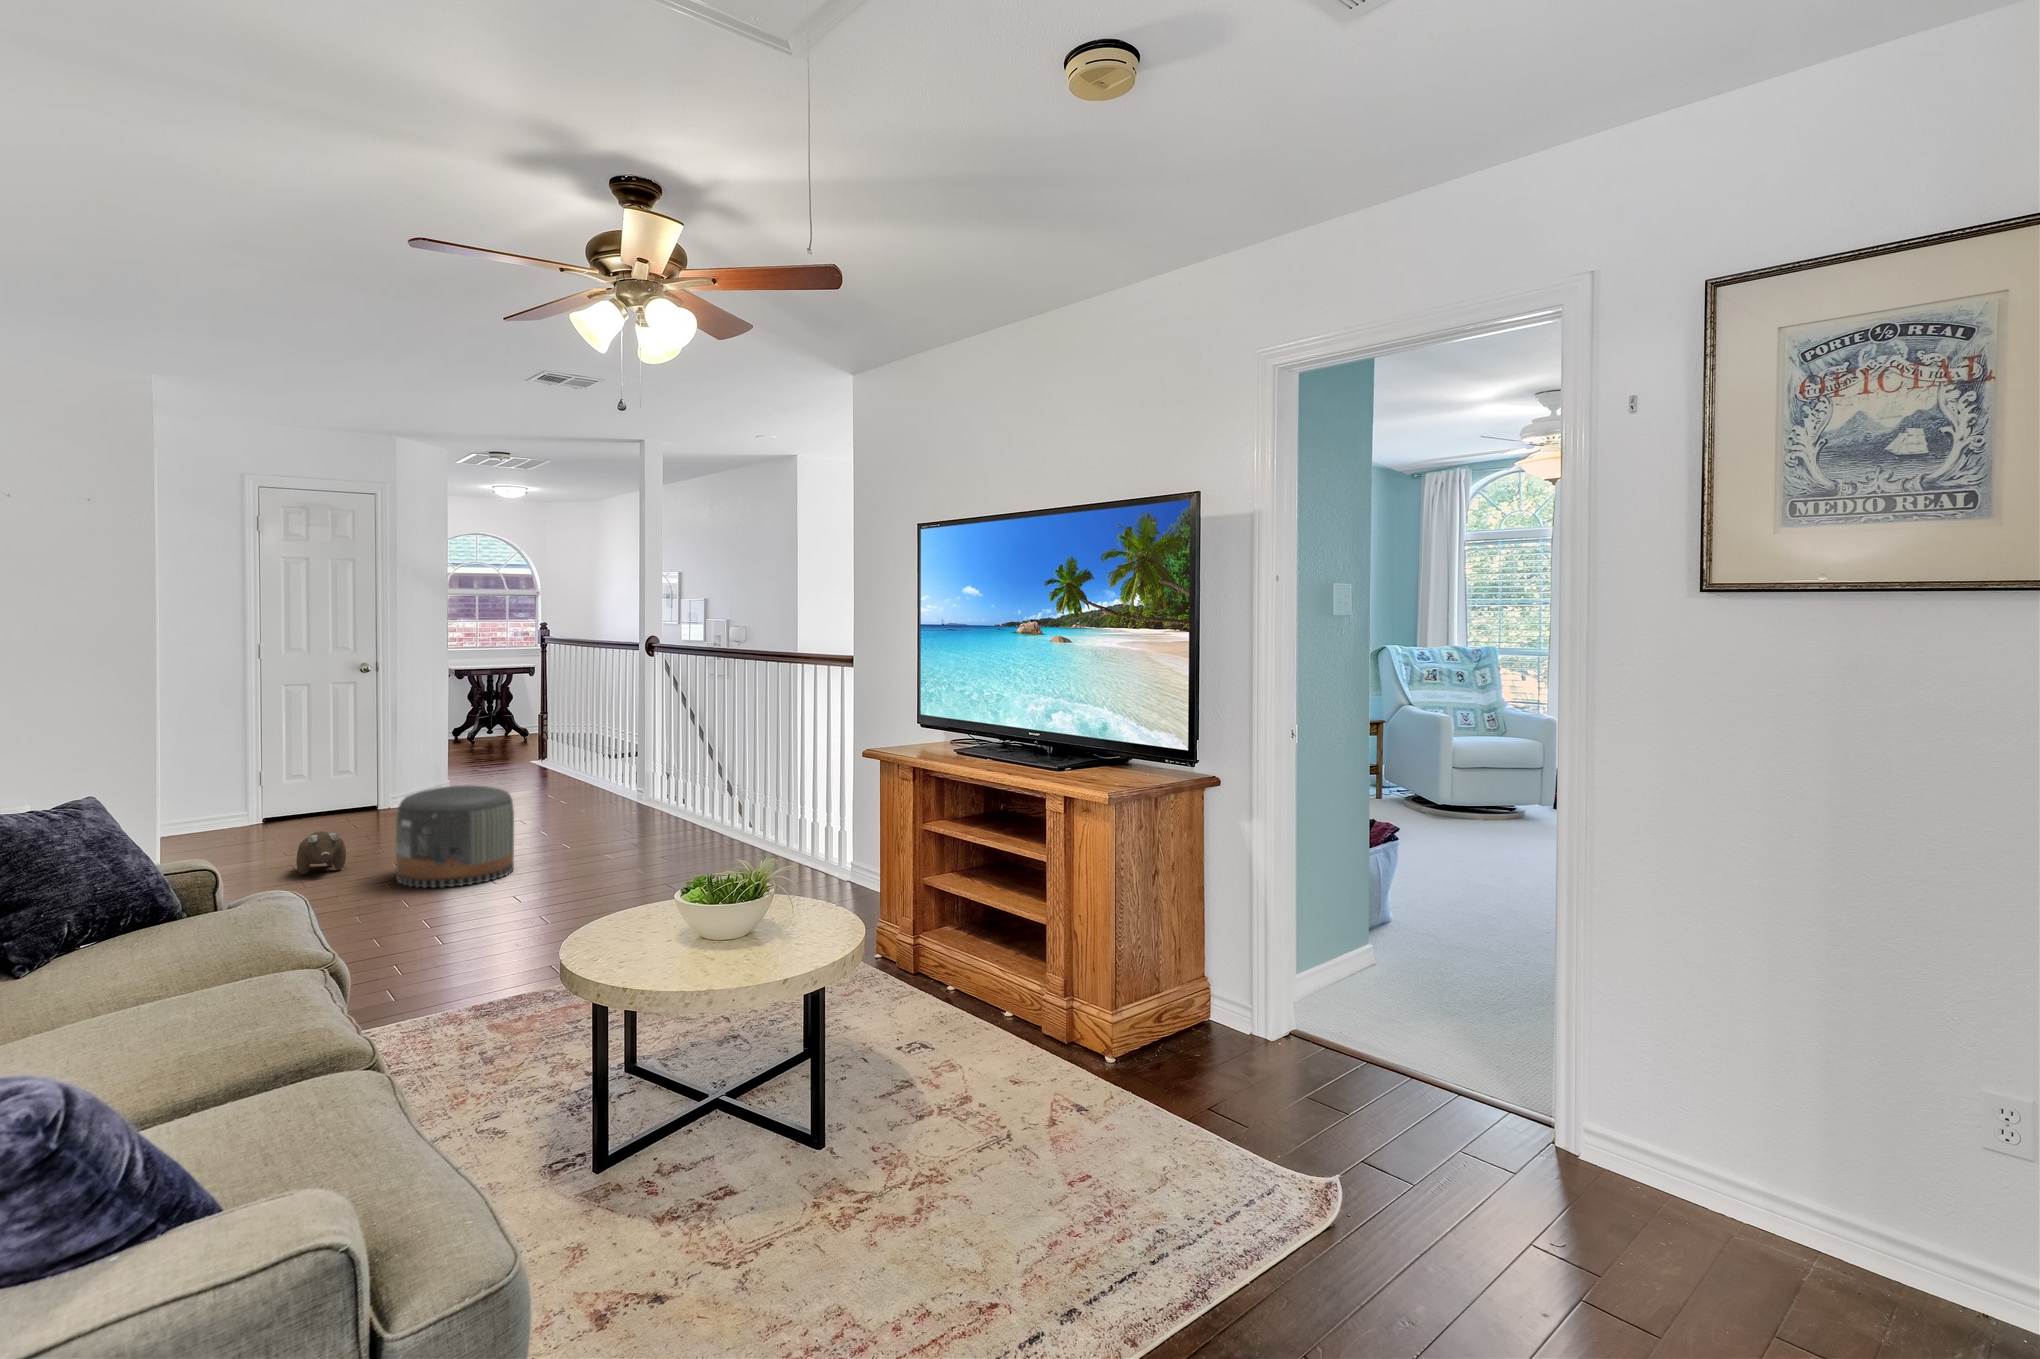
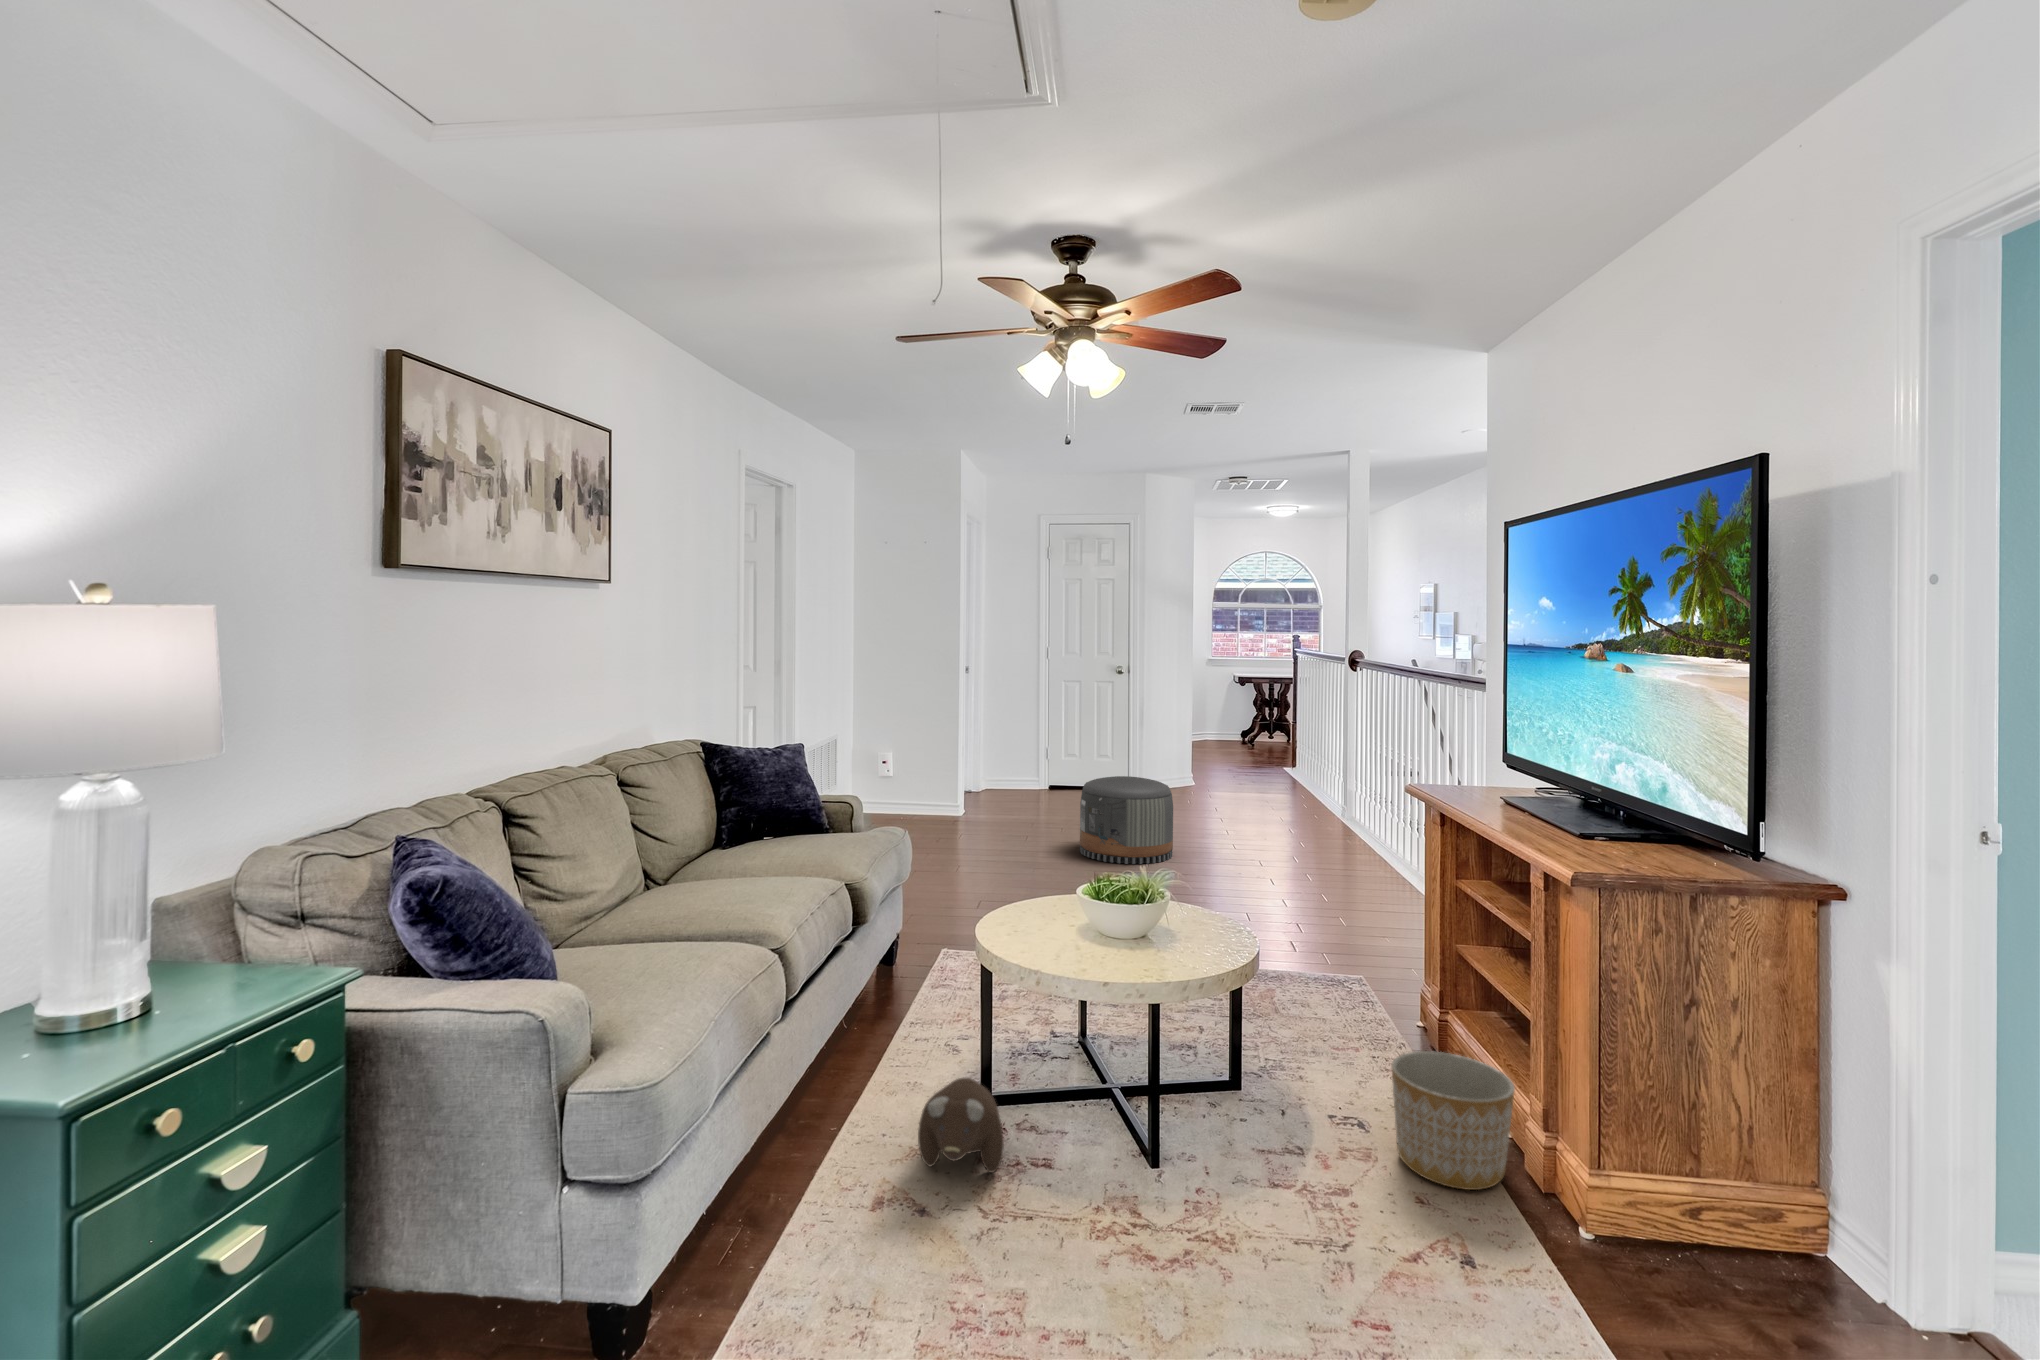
plush toy: present [296,831,346,875] -> present [918,1078,1004,1173]
planter: none [959,961,1050,1067] -> present [1391,1051,1515,1190]

